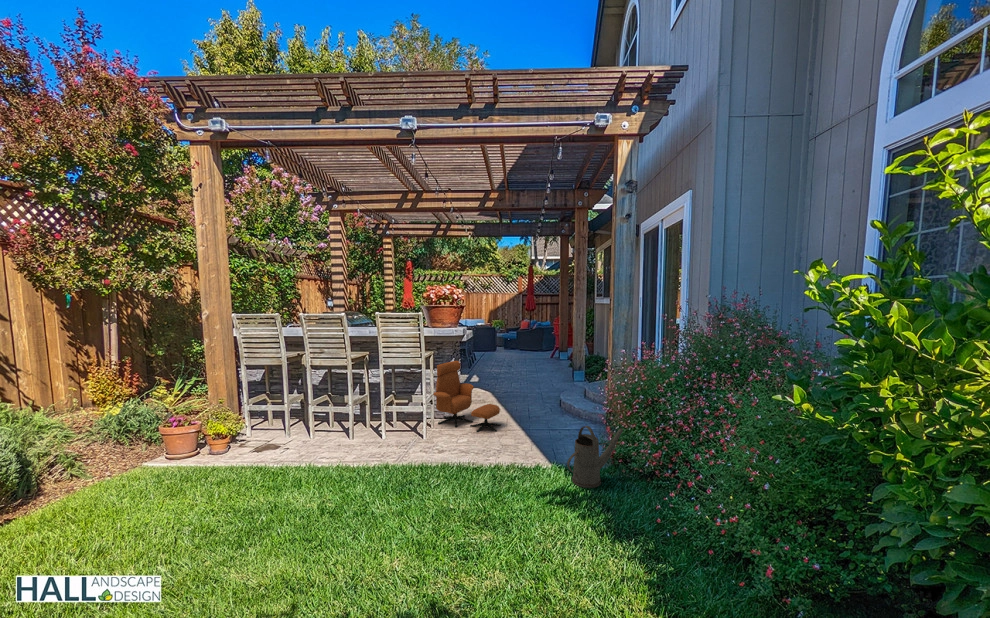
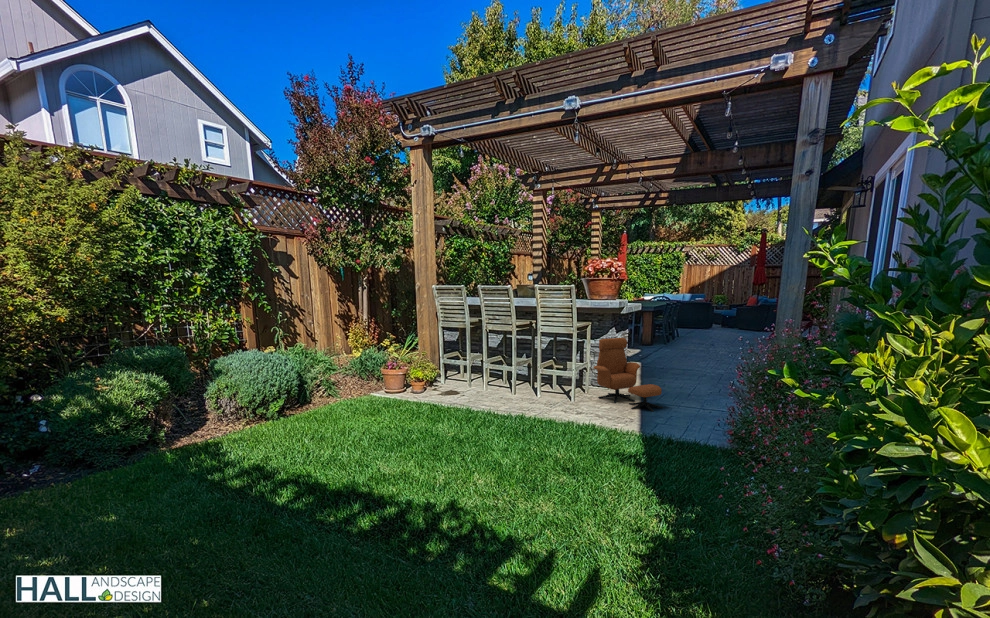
watering can: present [567,426,623,488] -> none [689,402,765,466]

